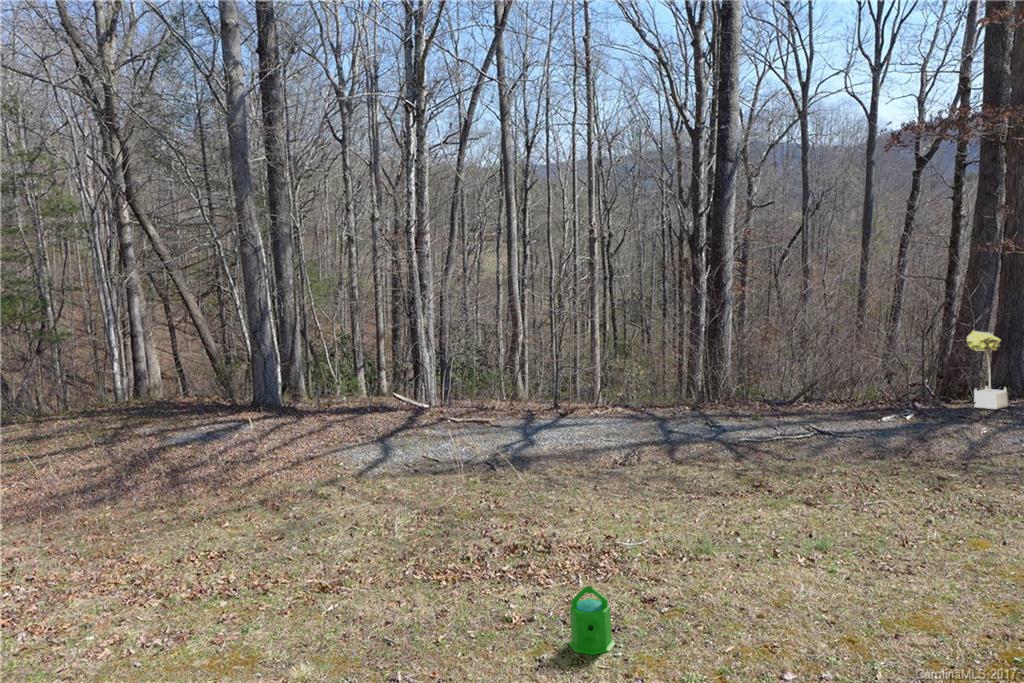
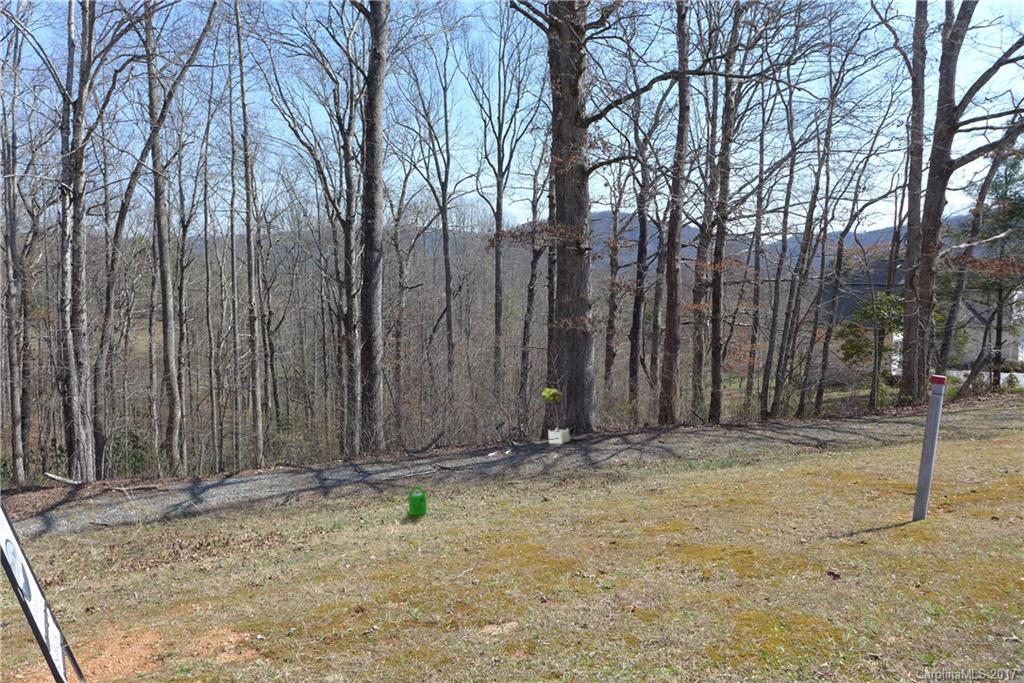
watering can: present [569,586,615,655] -> present [409,486,428,515]

